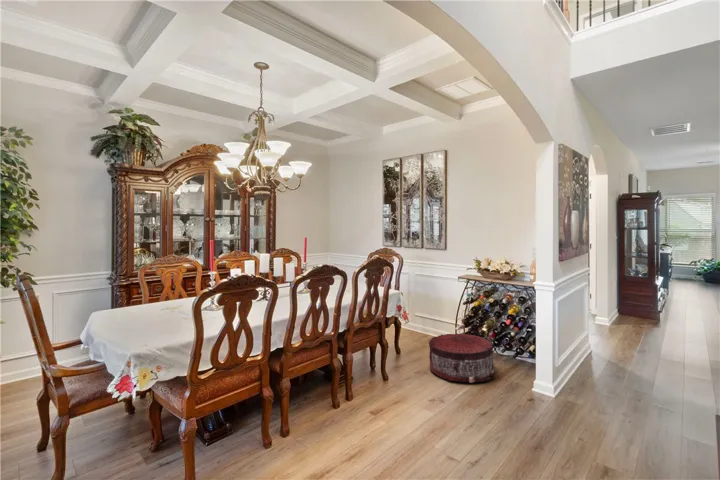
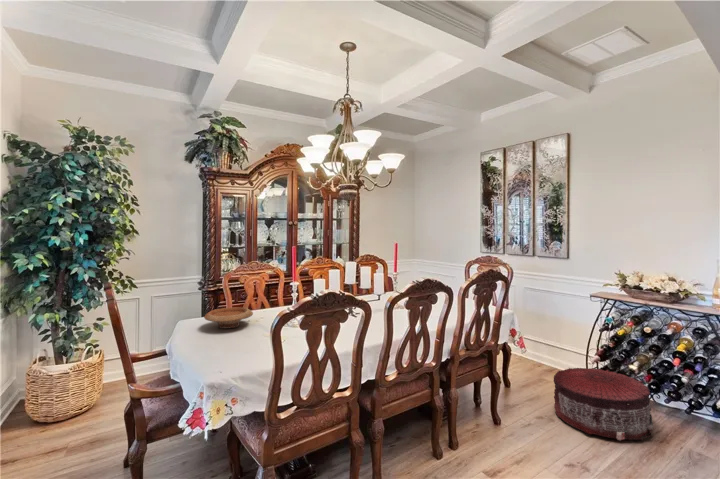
wooden bowl: none [123,295,172,314] -> present [204,307,253,328]

